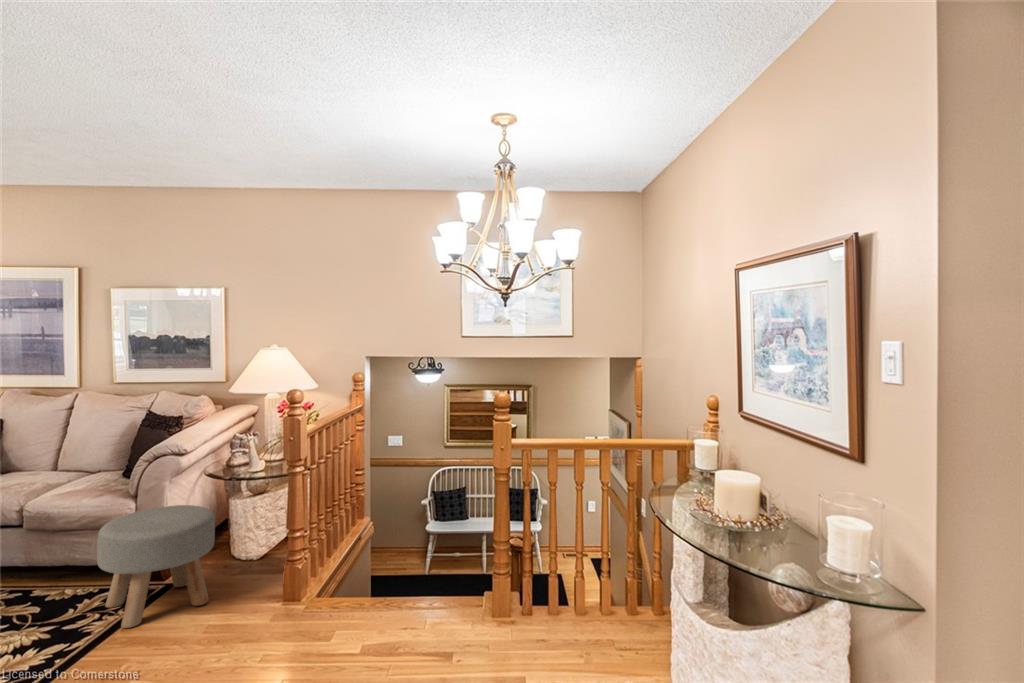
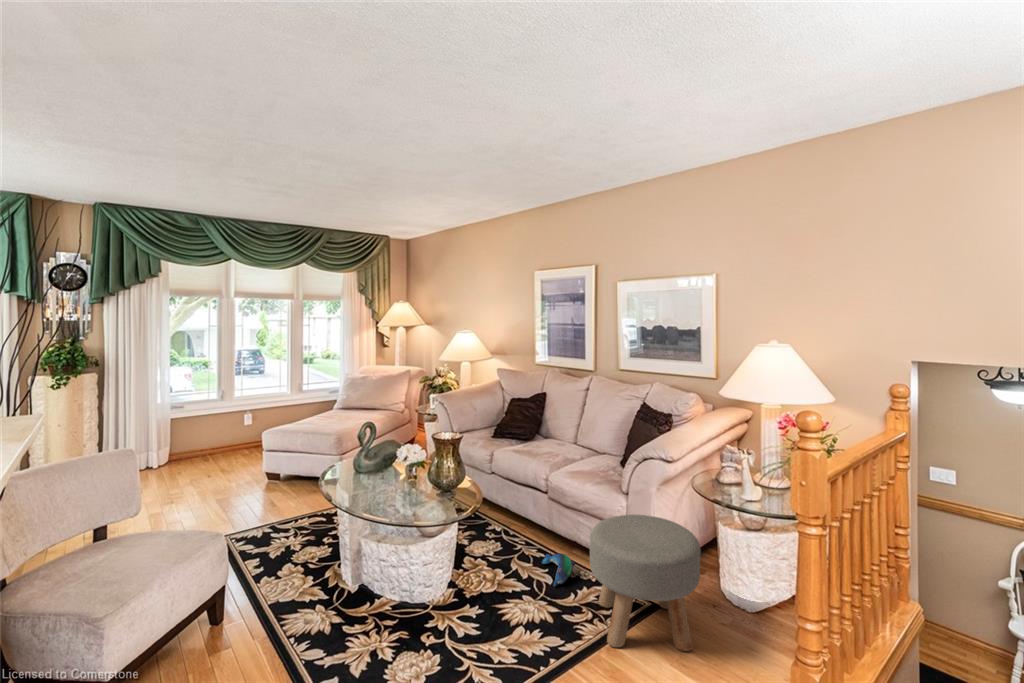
plush toy: none [18,580,70,613] -> present [542,553,575,586]

